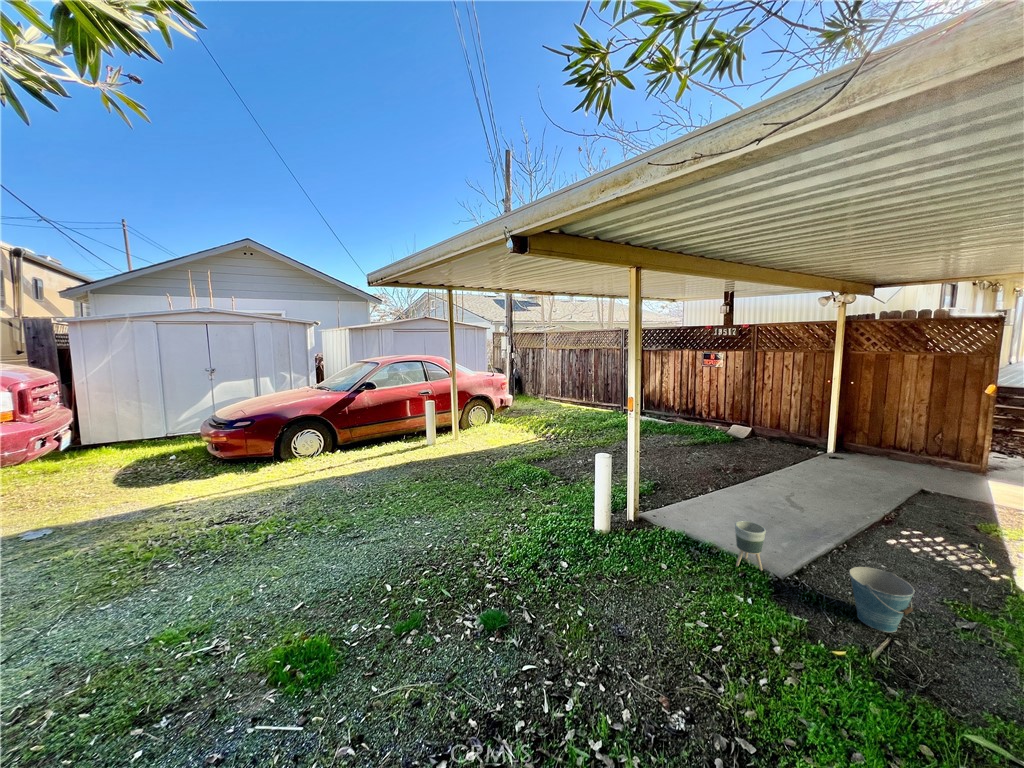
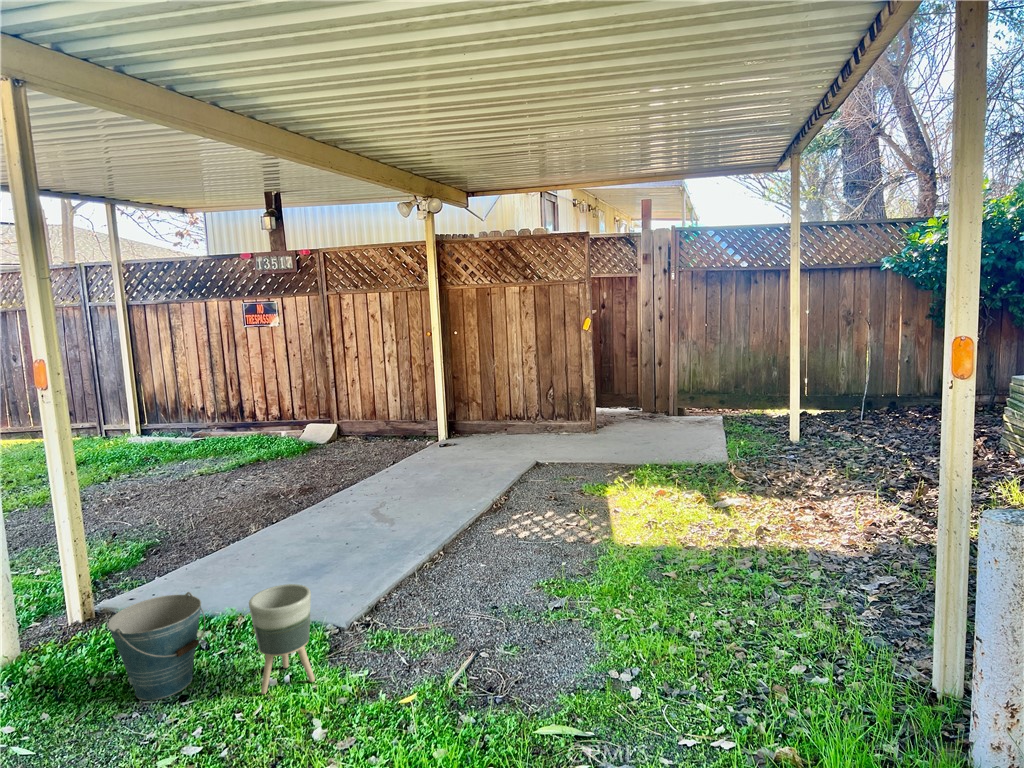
bucket: present [850,567,915,632] -> present [108,592,205,700]

